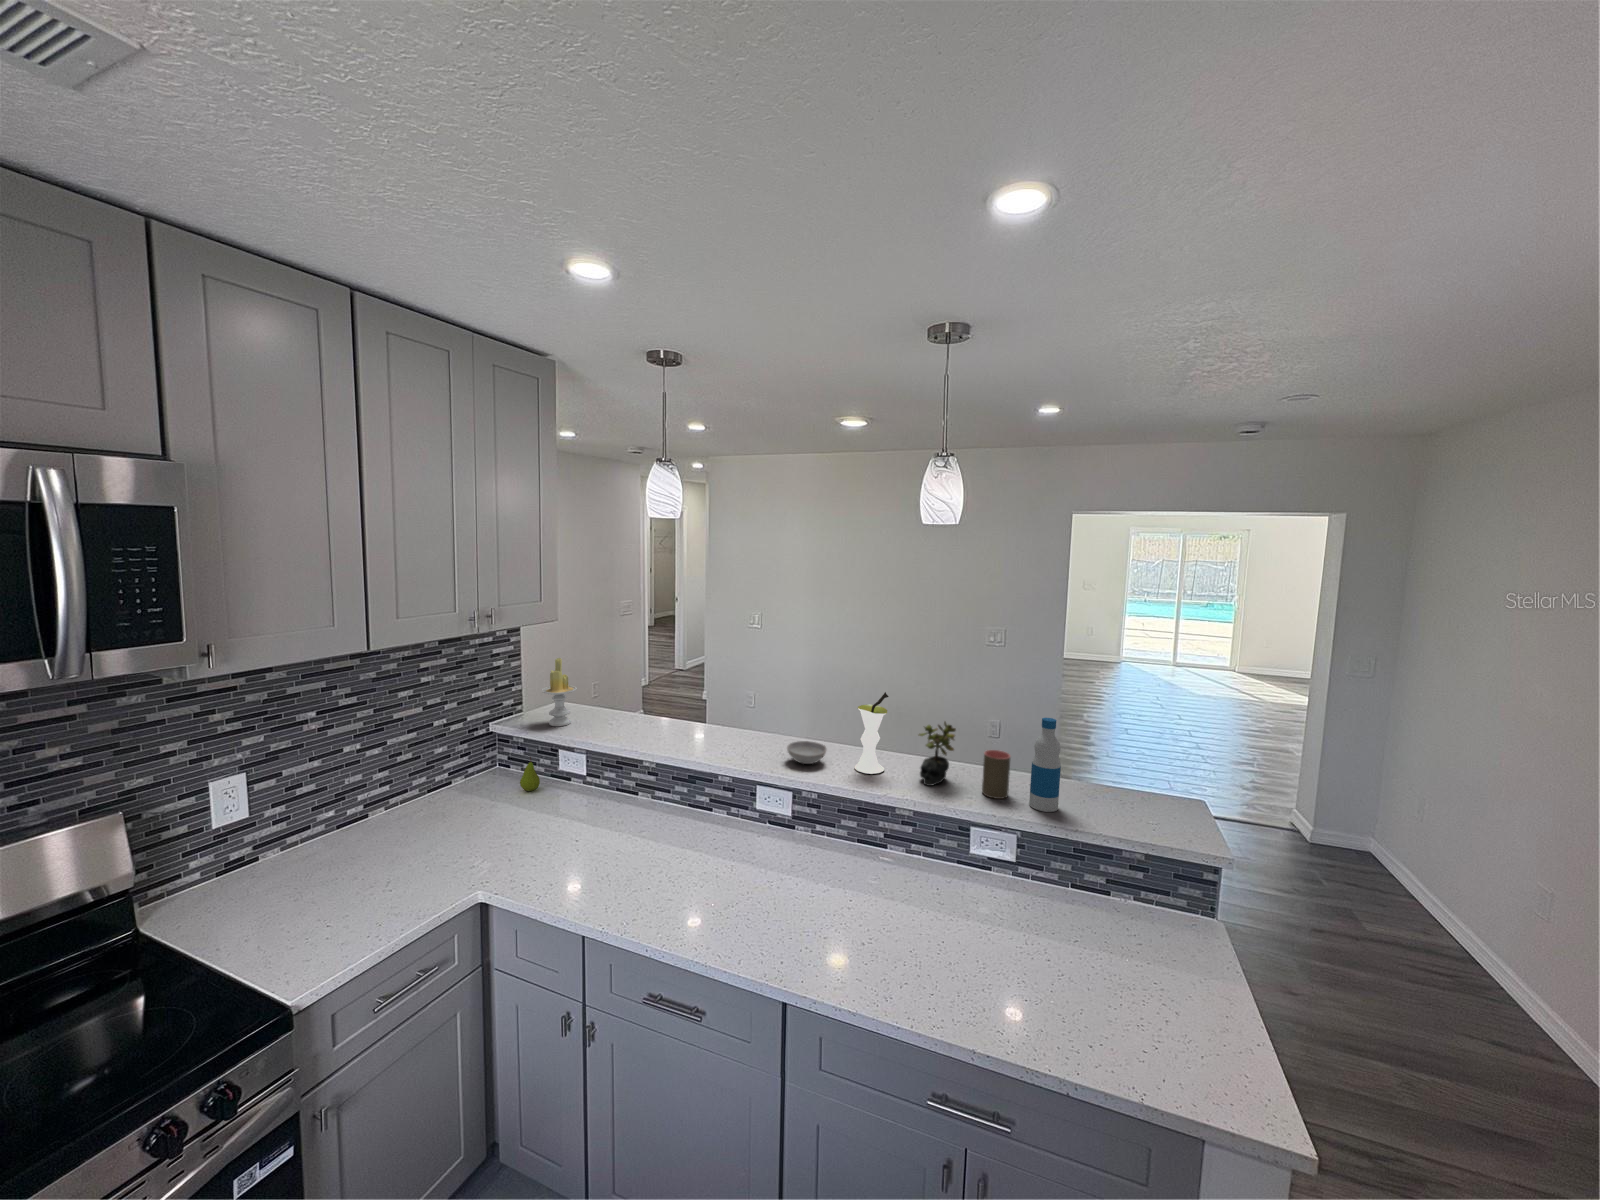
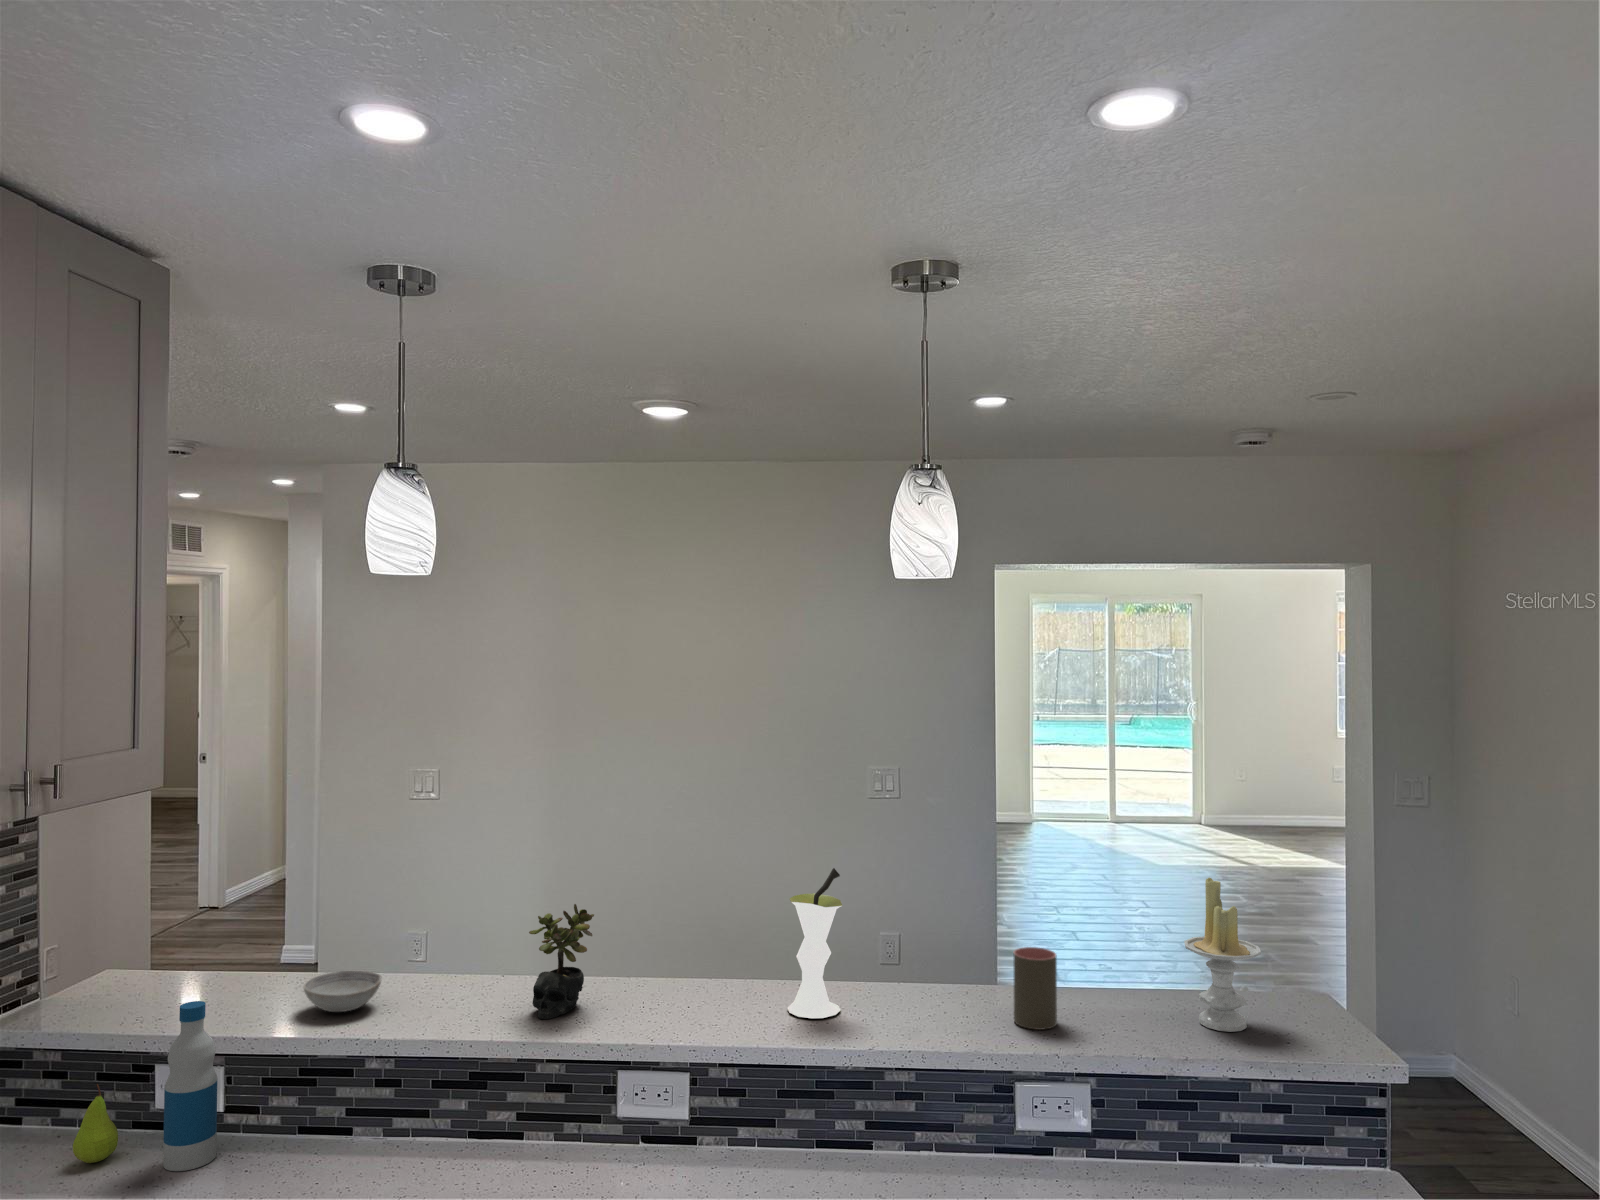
candle: present [542,658,577,726] -> present [1184,878,1261,1032]
bottle: present [1029,718,1061,812] -> present [163,1001,218,1171]
succulent plant: present [919,722,956,786] -> present [529,904,594,1019]
bowl: present [787,741,827,764] -> present [304,971,382,1012]

